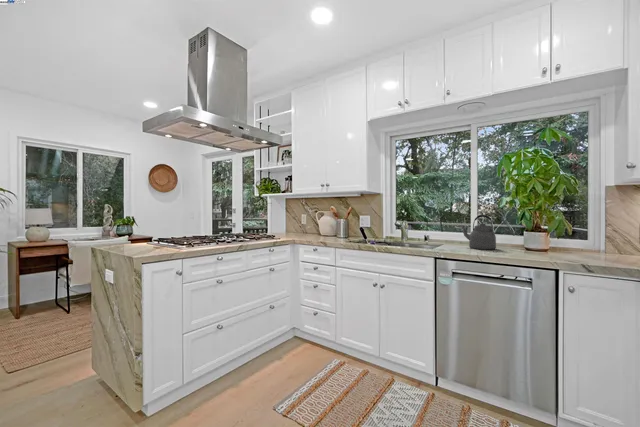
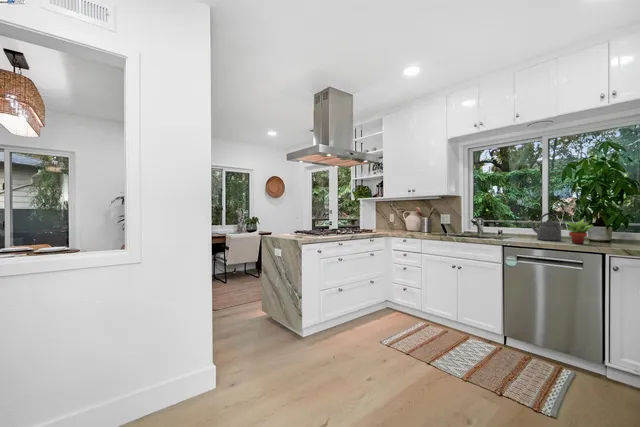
succulent plant: none [502,223,539,254] -> present [567,219,593,244]

